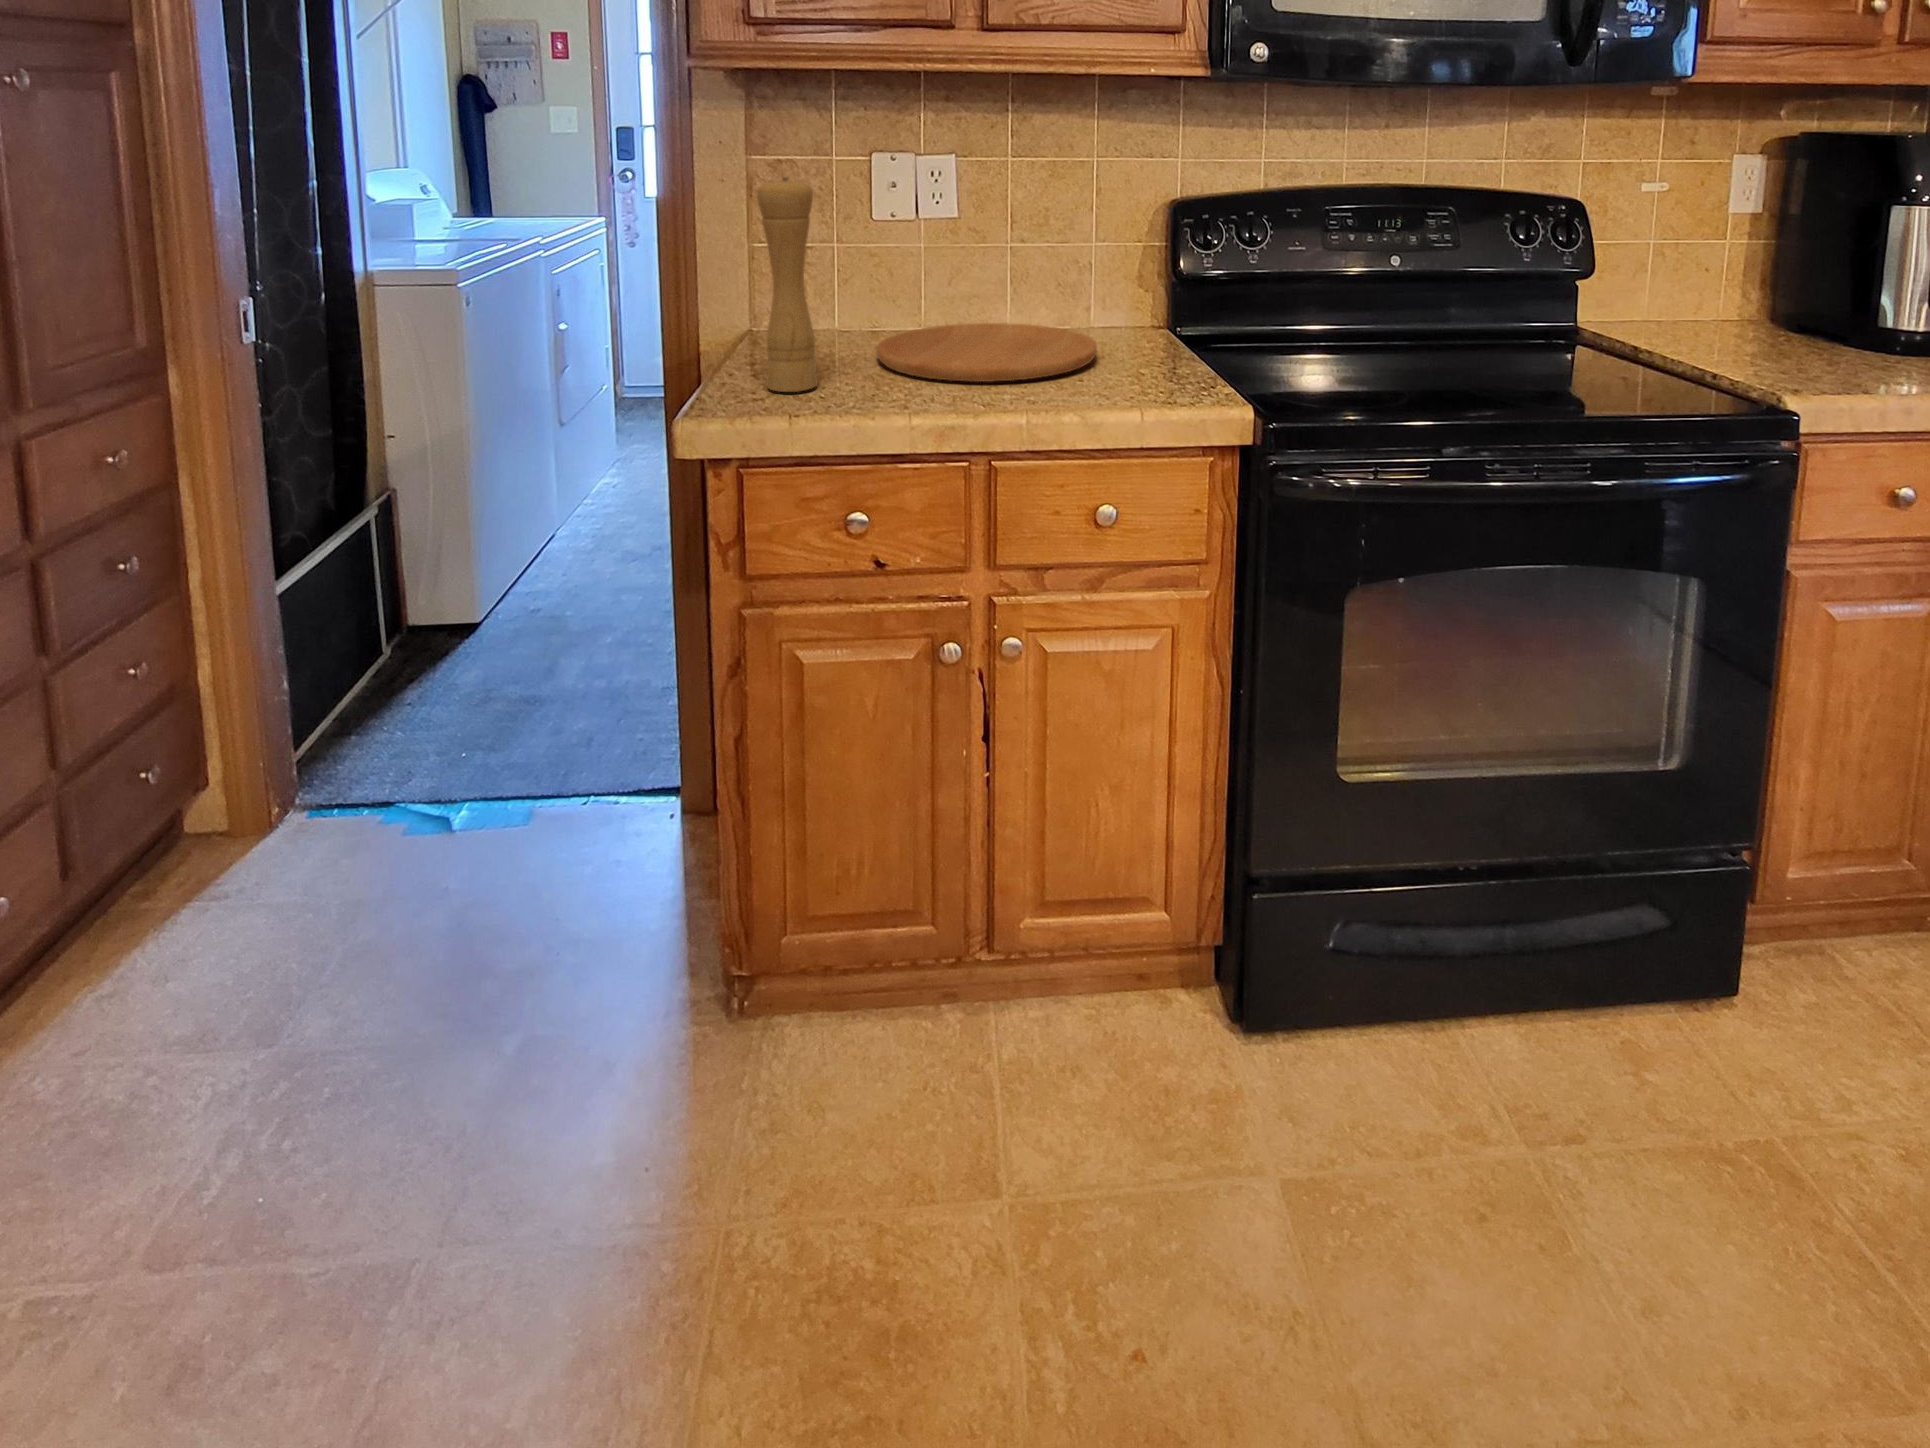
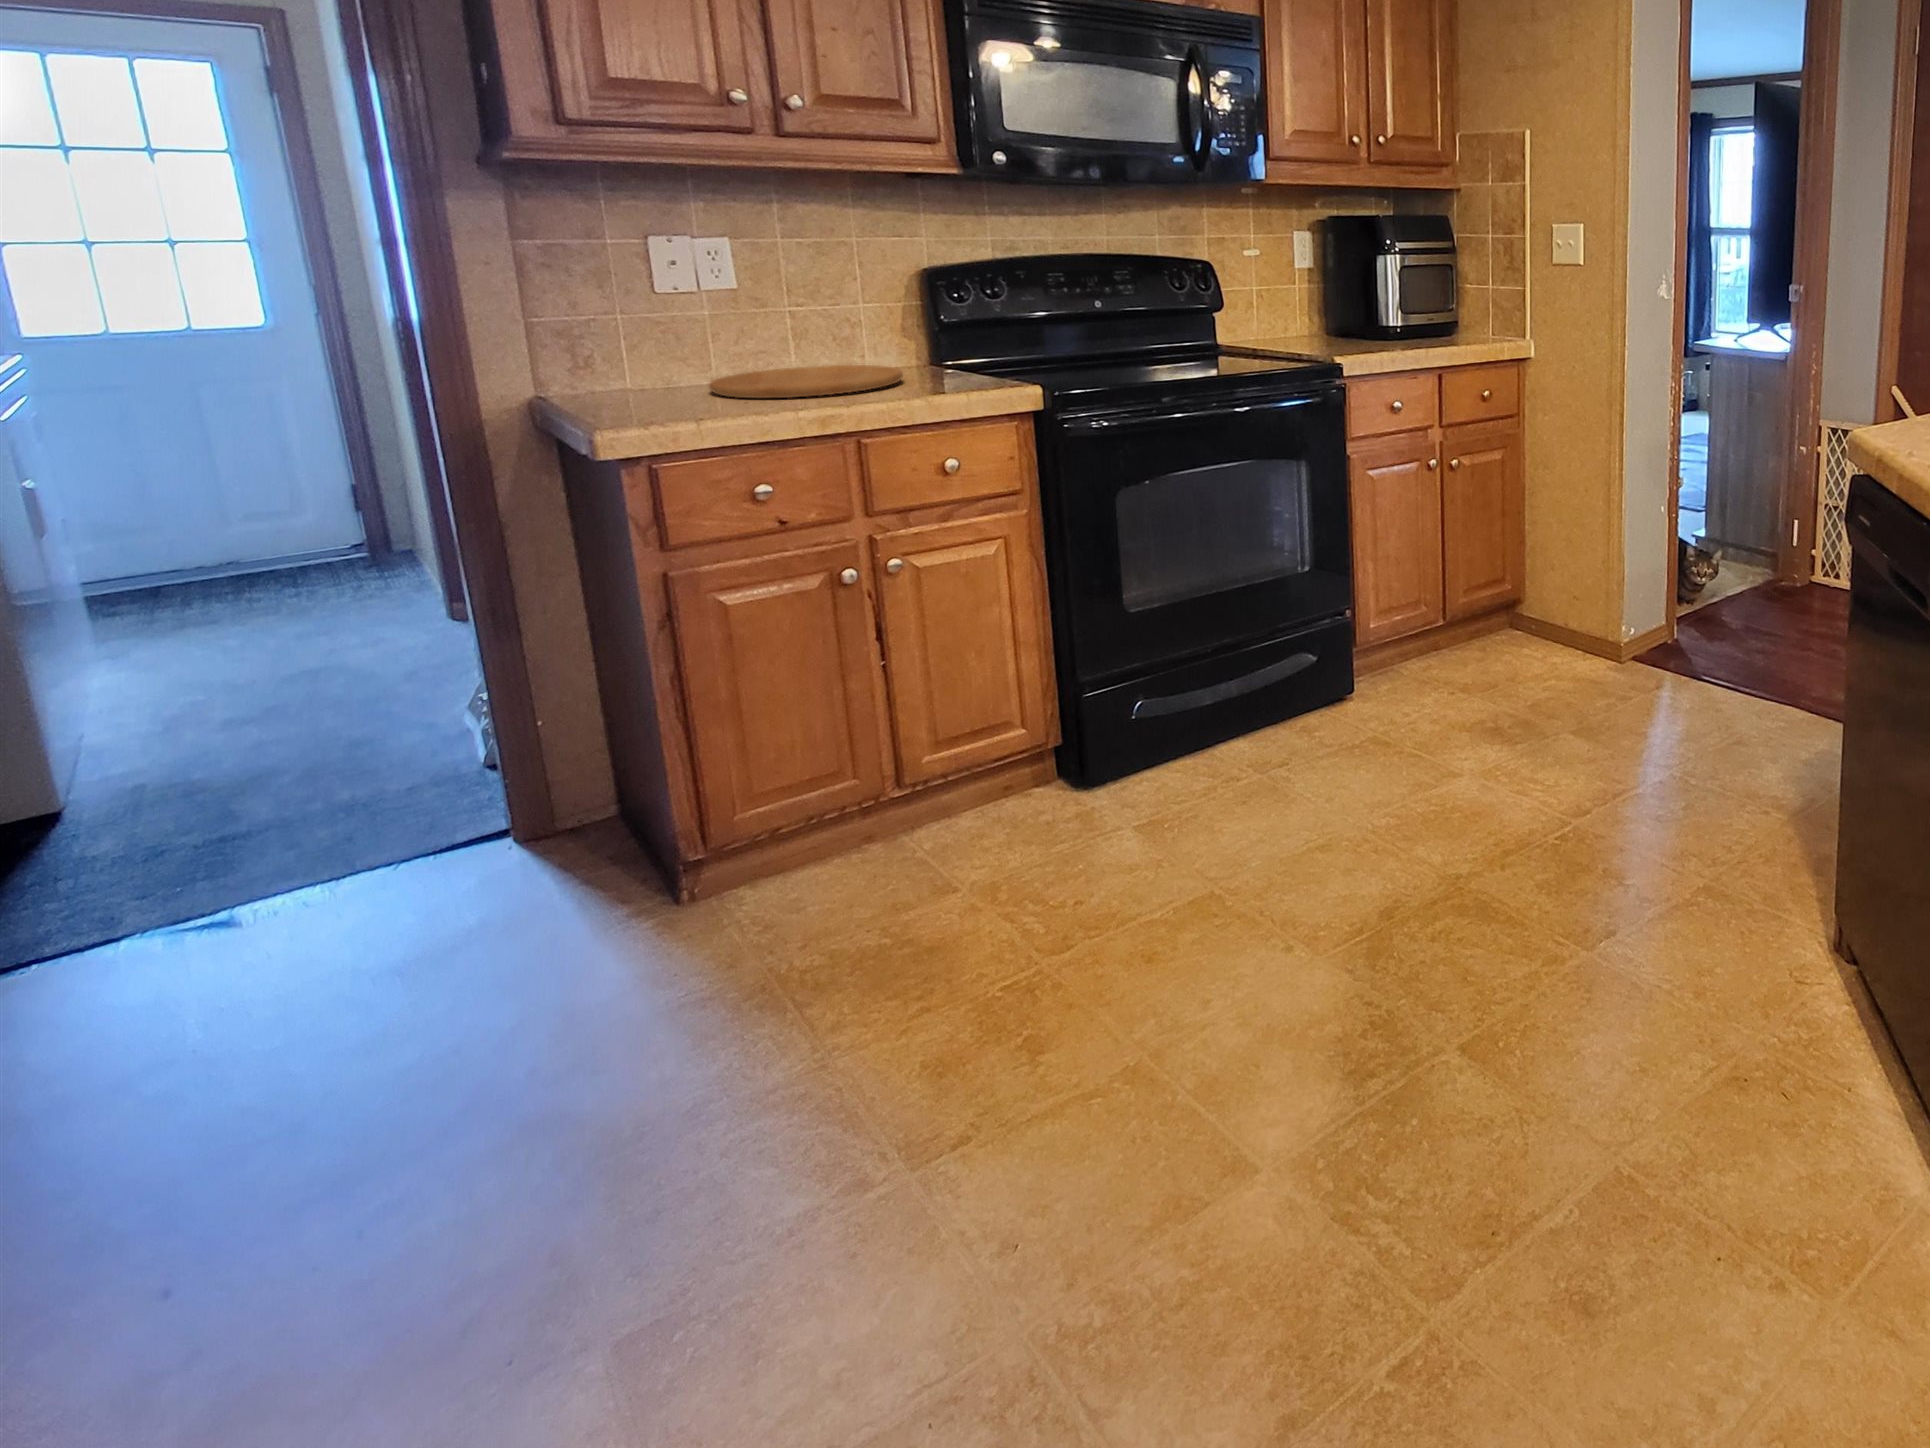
pepper mill: present [757,177,817,392] -> none [608,246,684,414]

